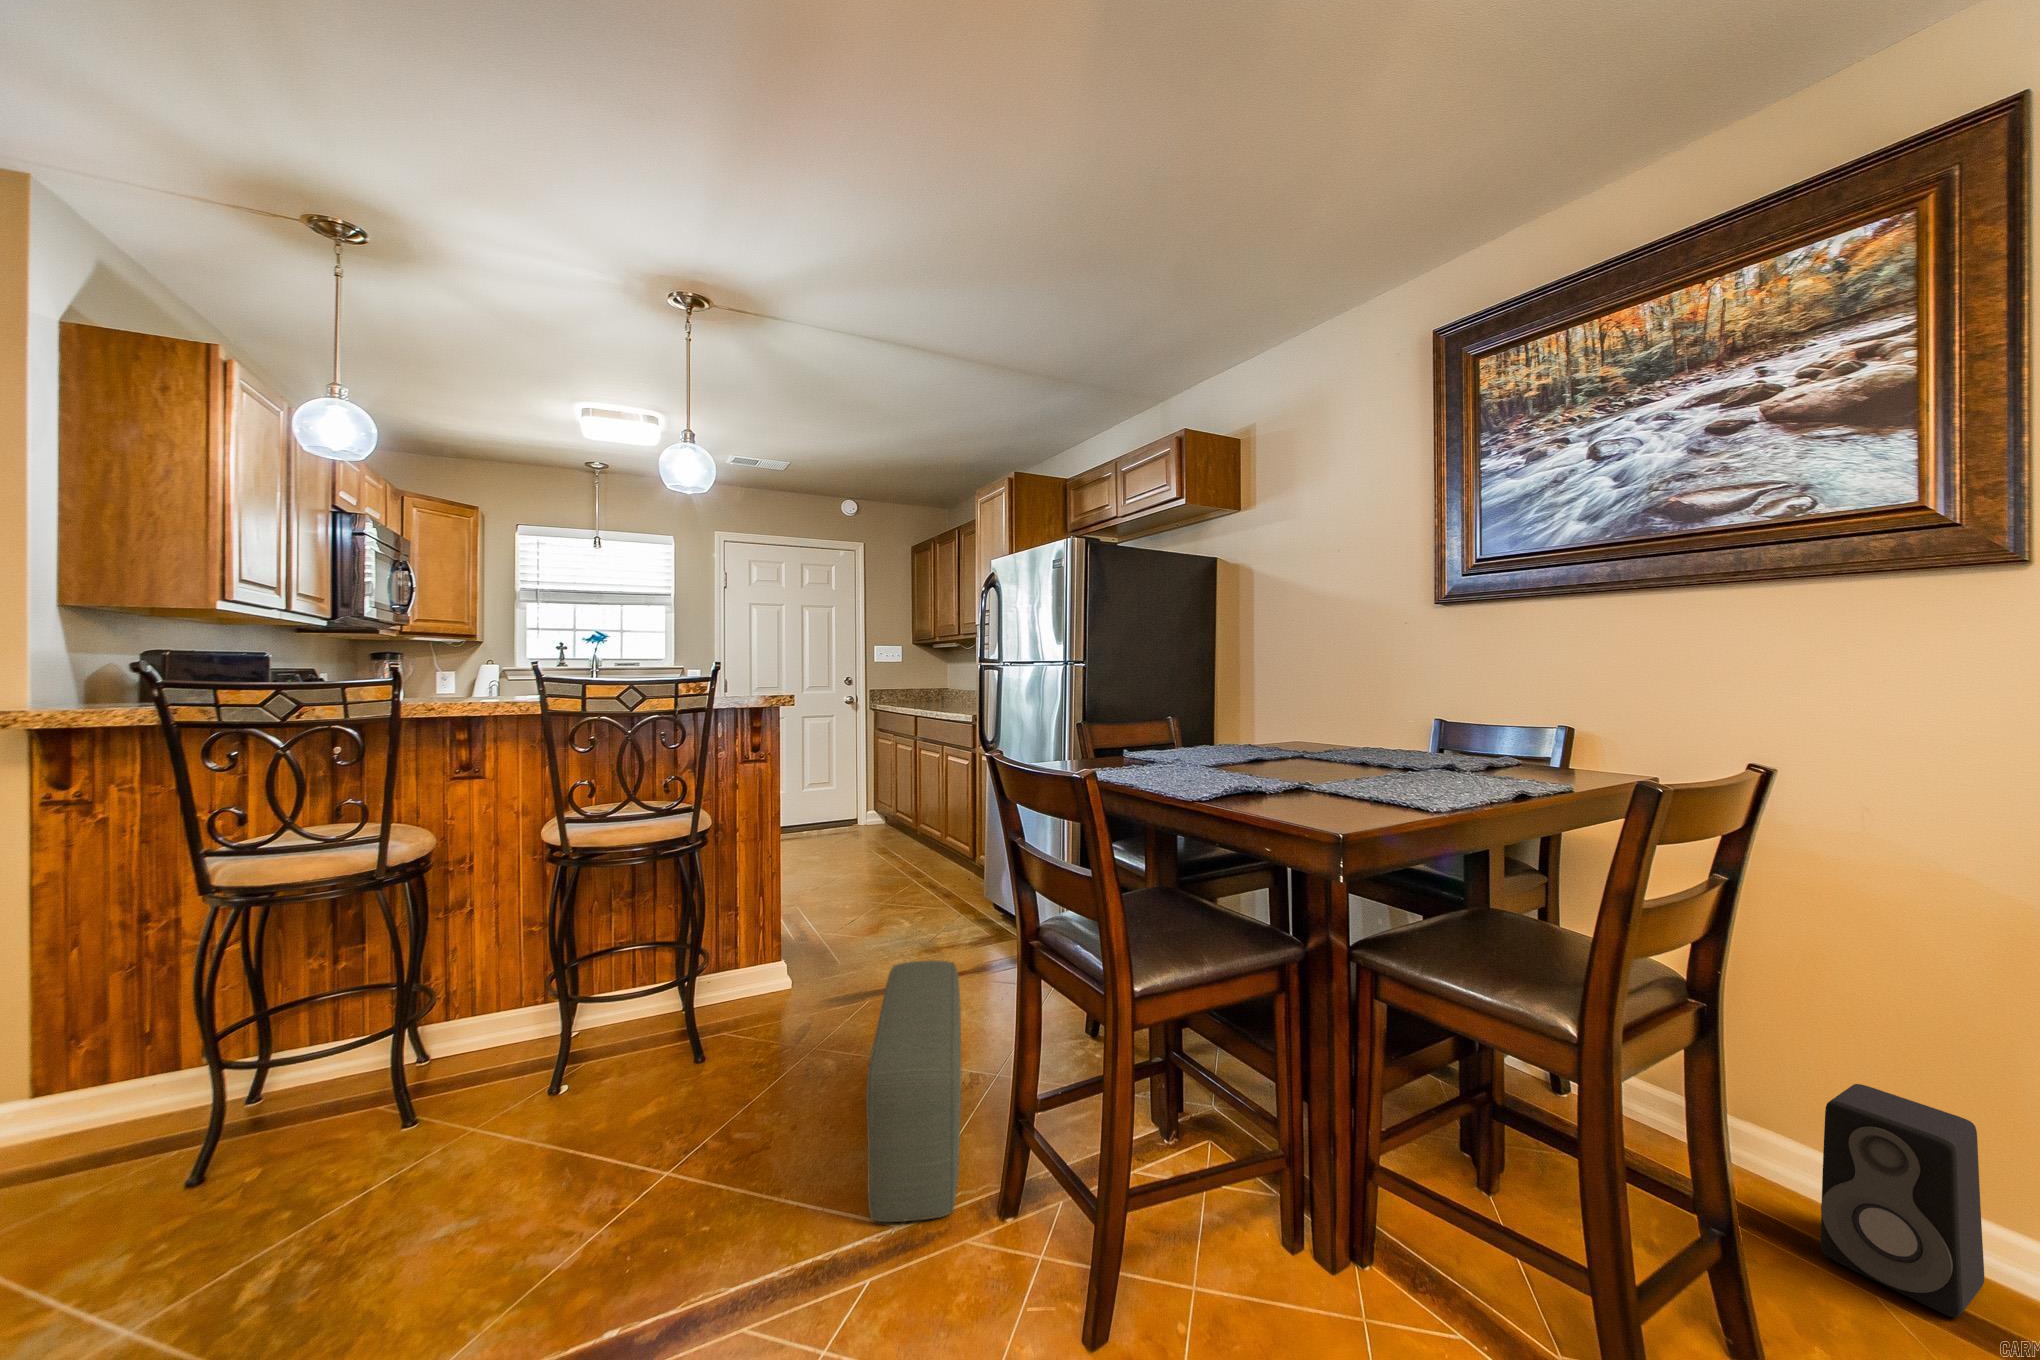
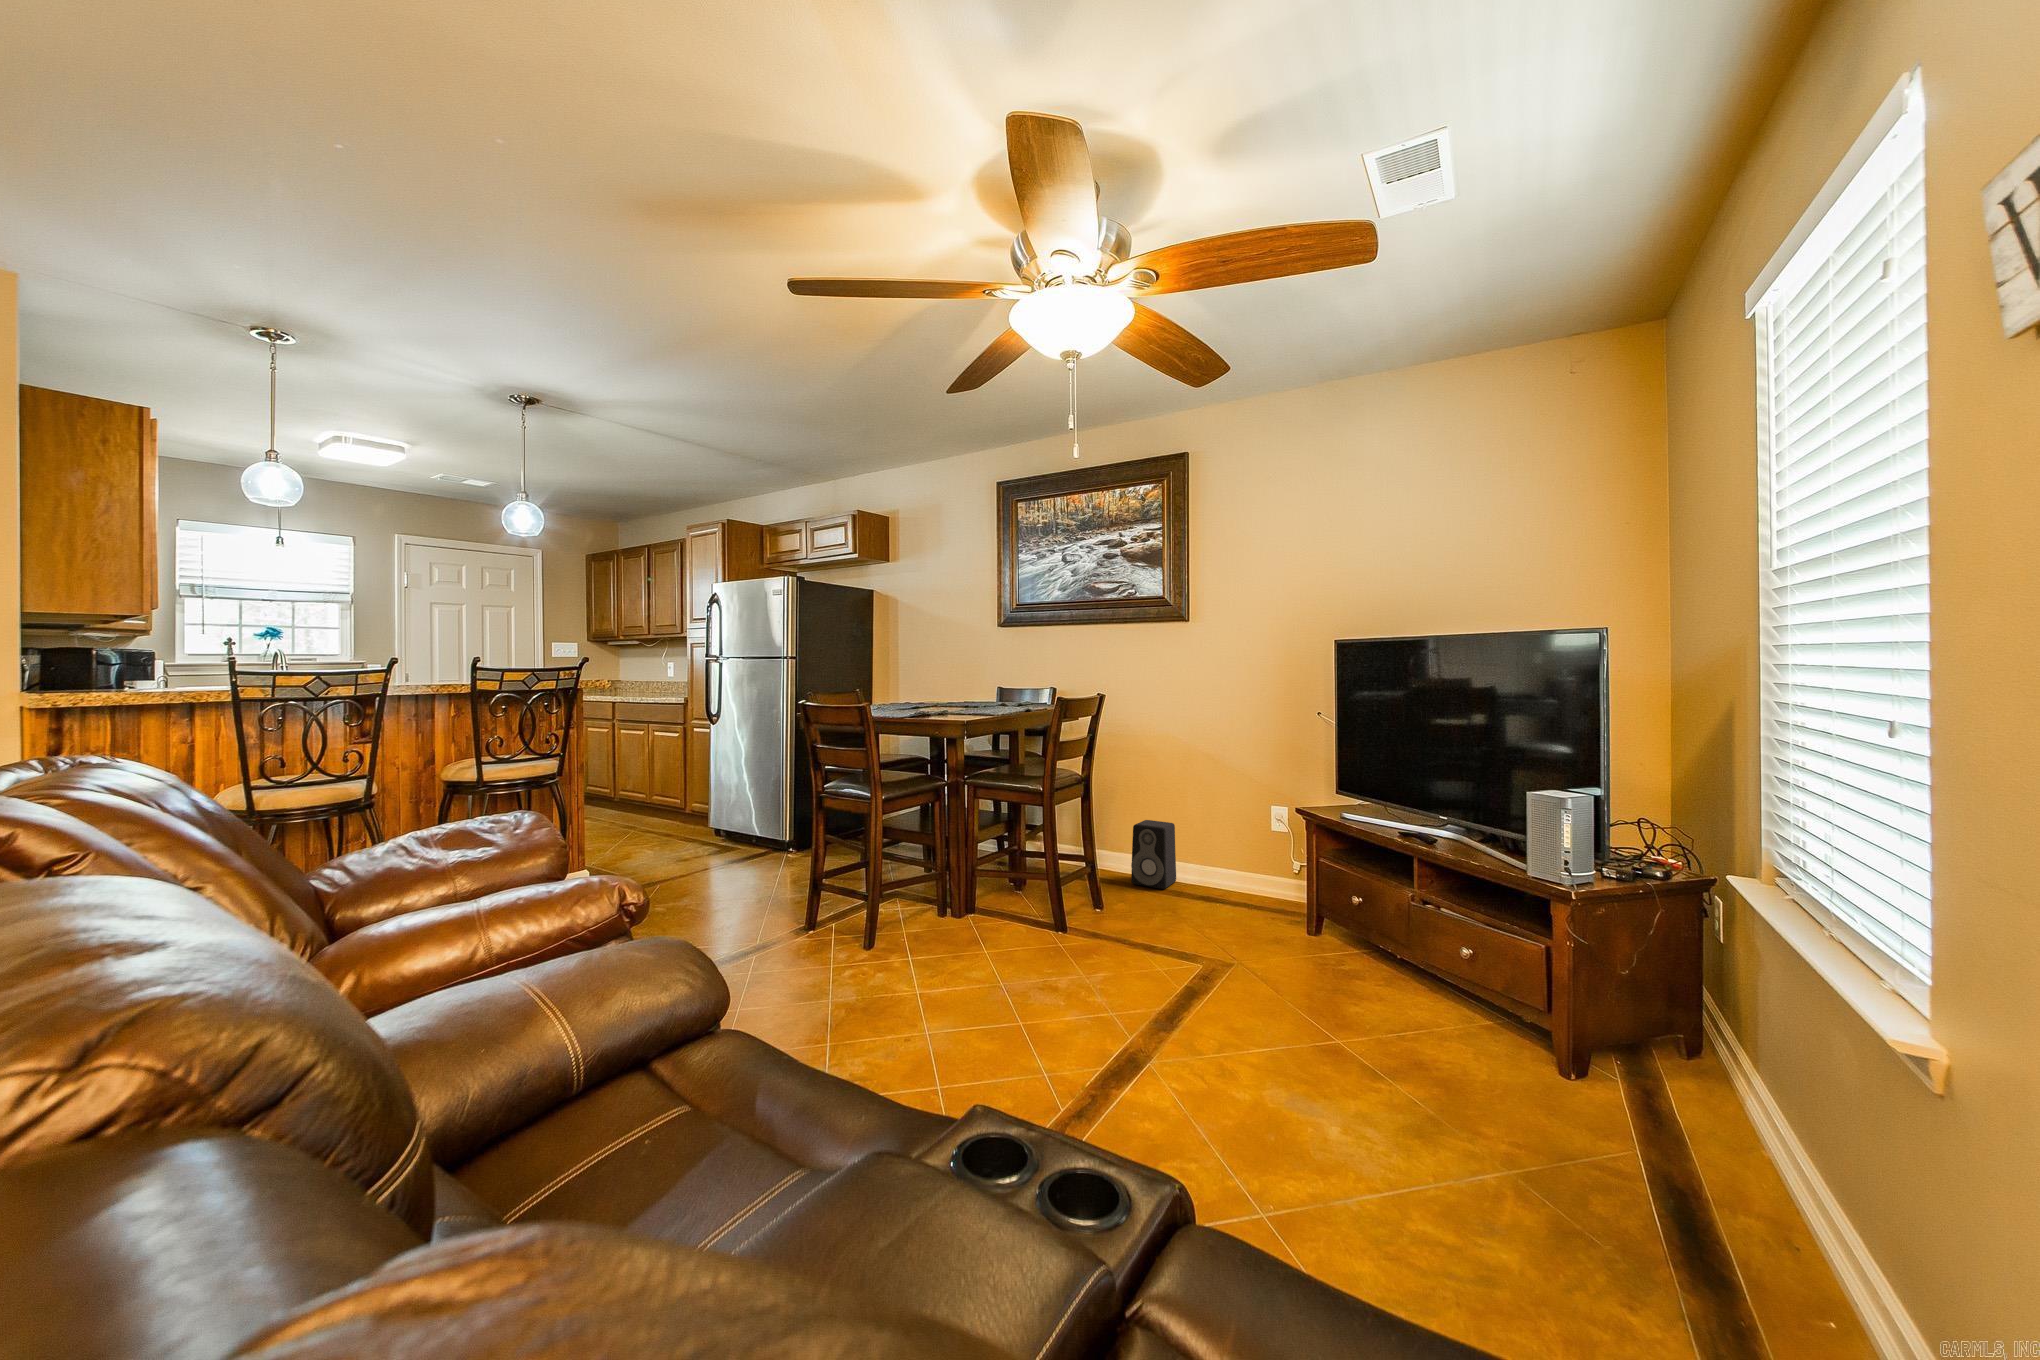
pouf: present [866,960,962,1222] -> none [706,834,784,943]

